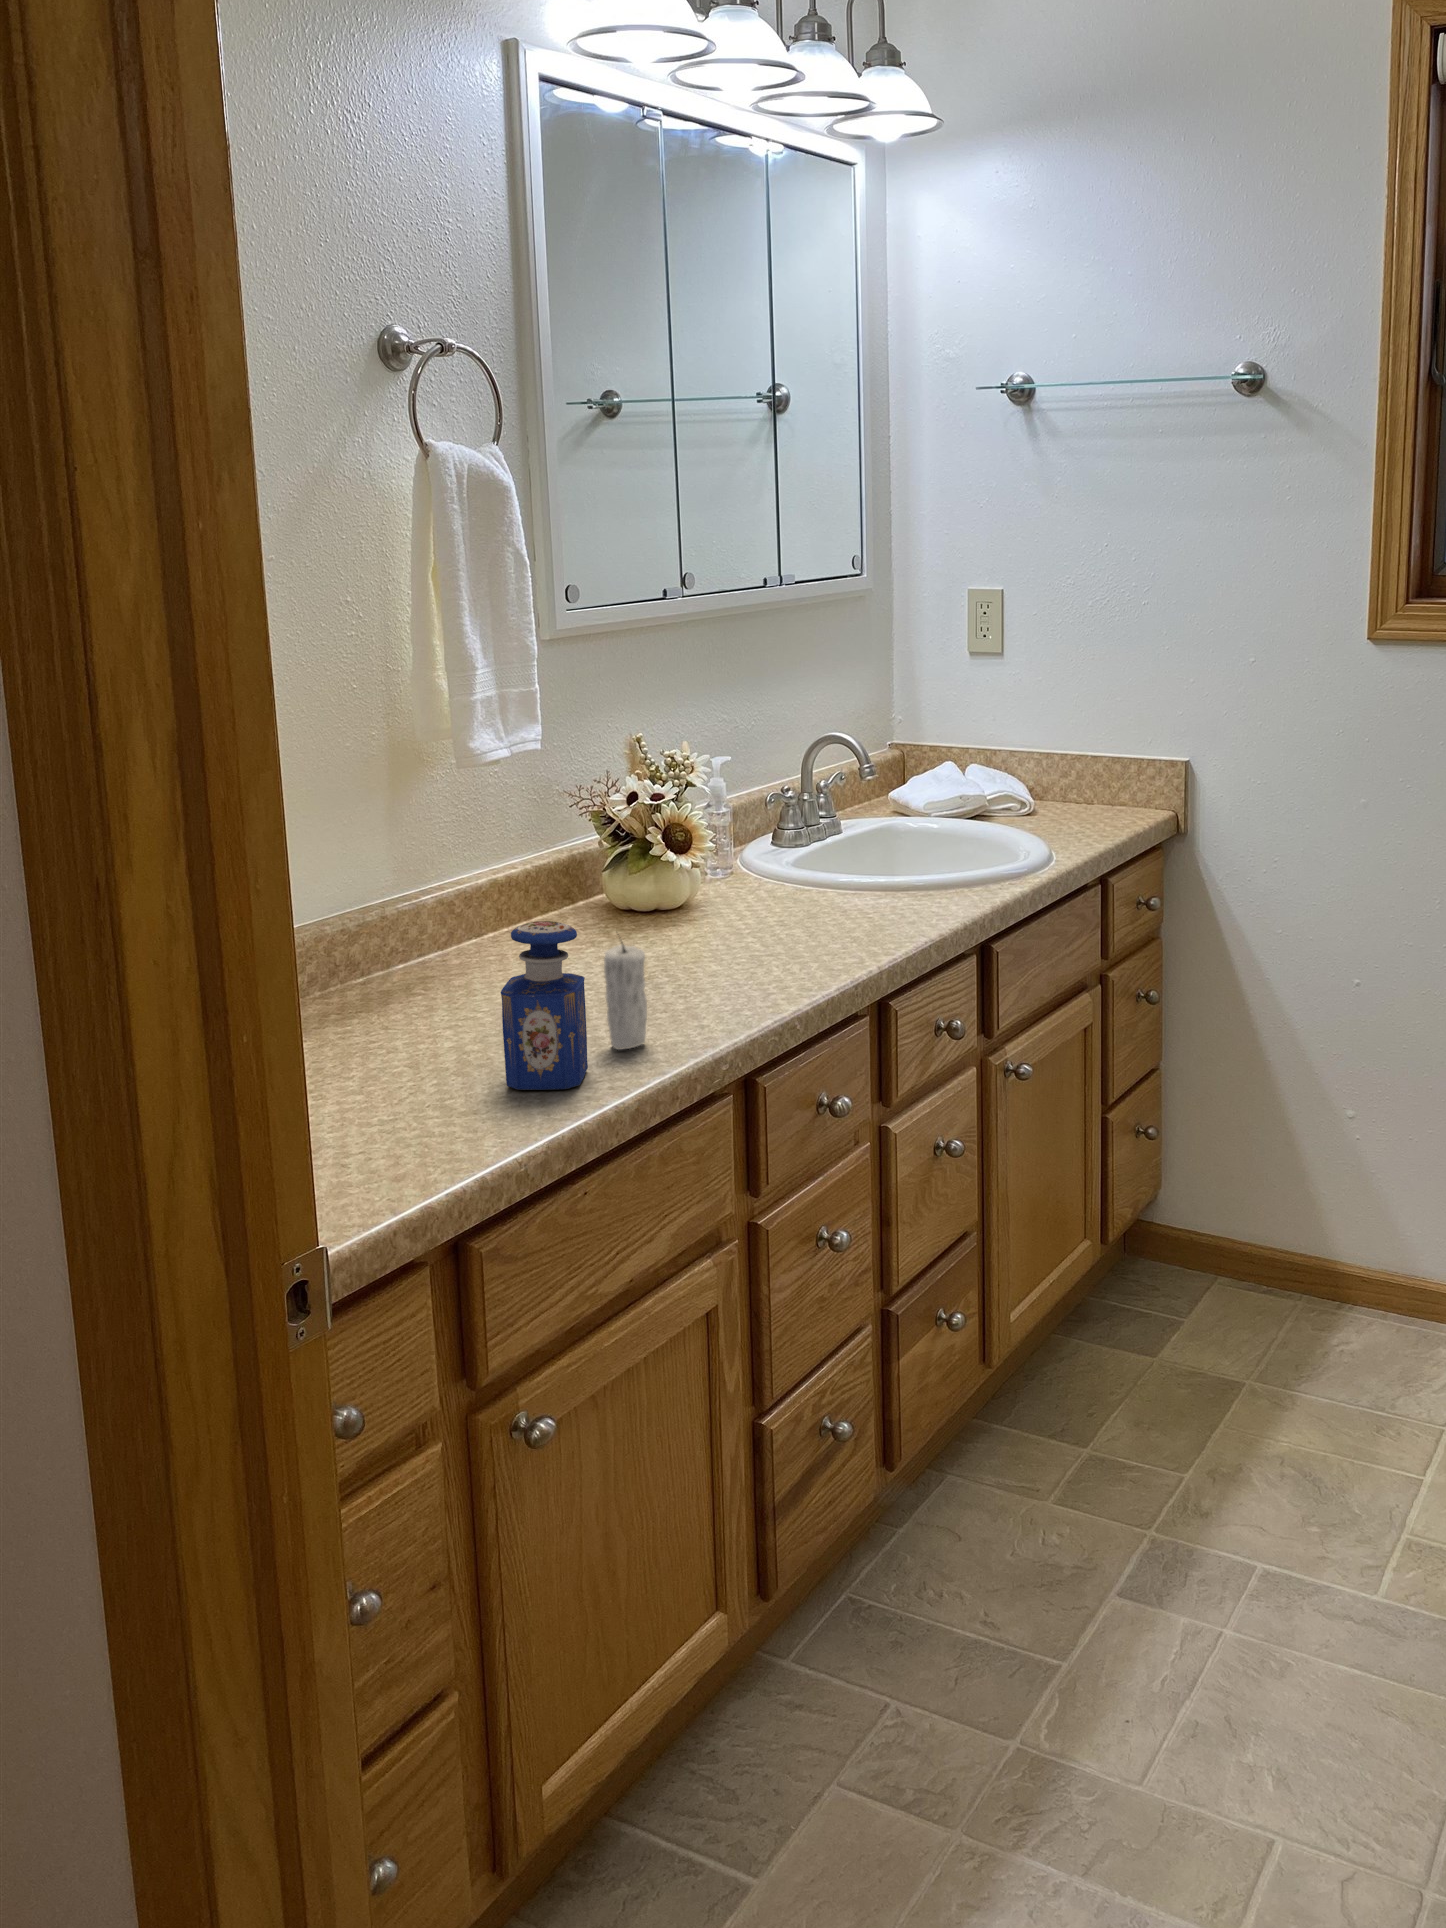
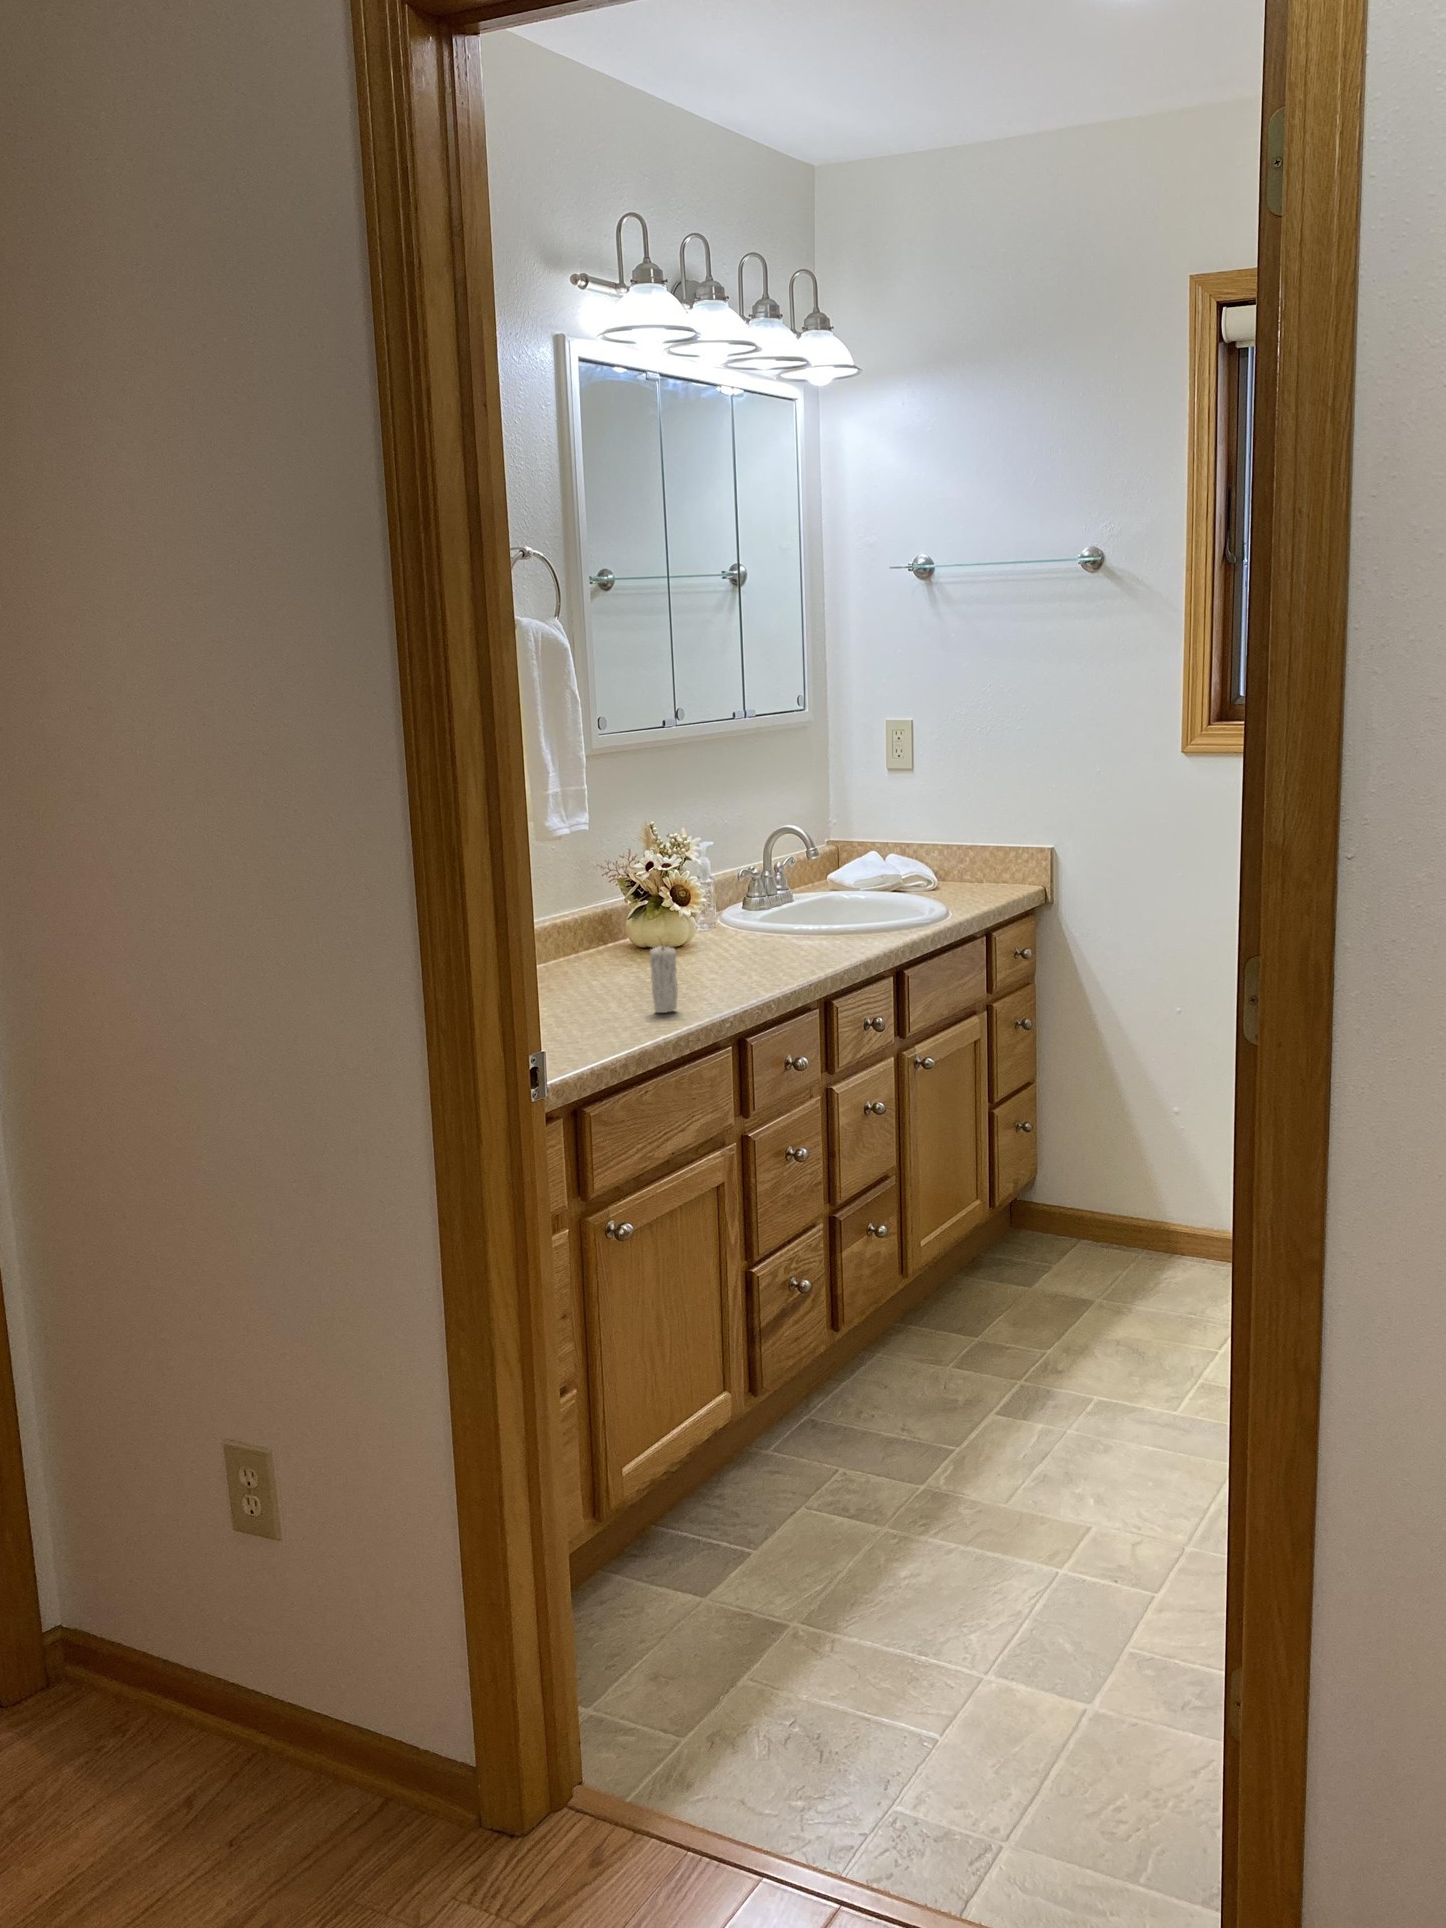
perfume bottle: present [501,921,588,1090] -> none [590,926,643,1031]

